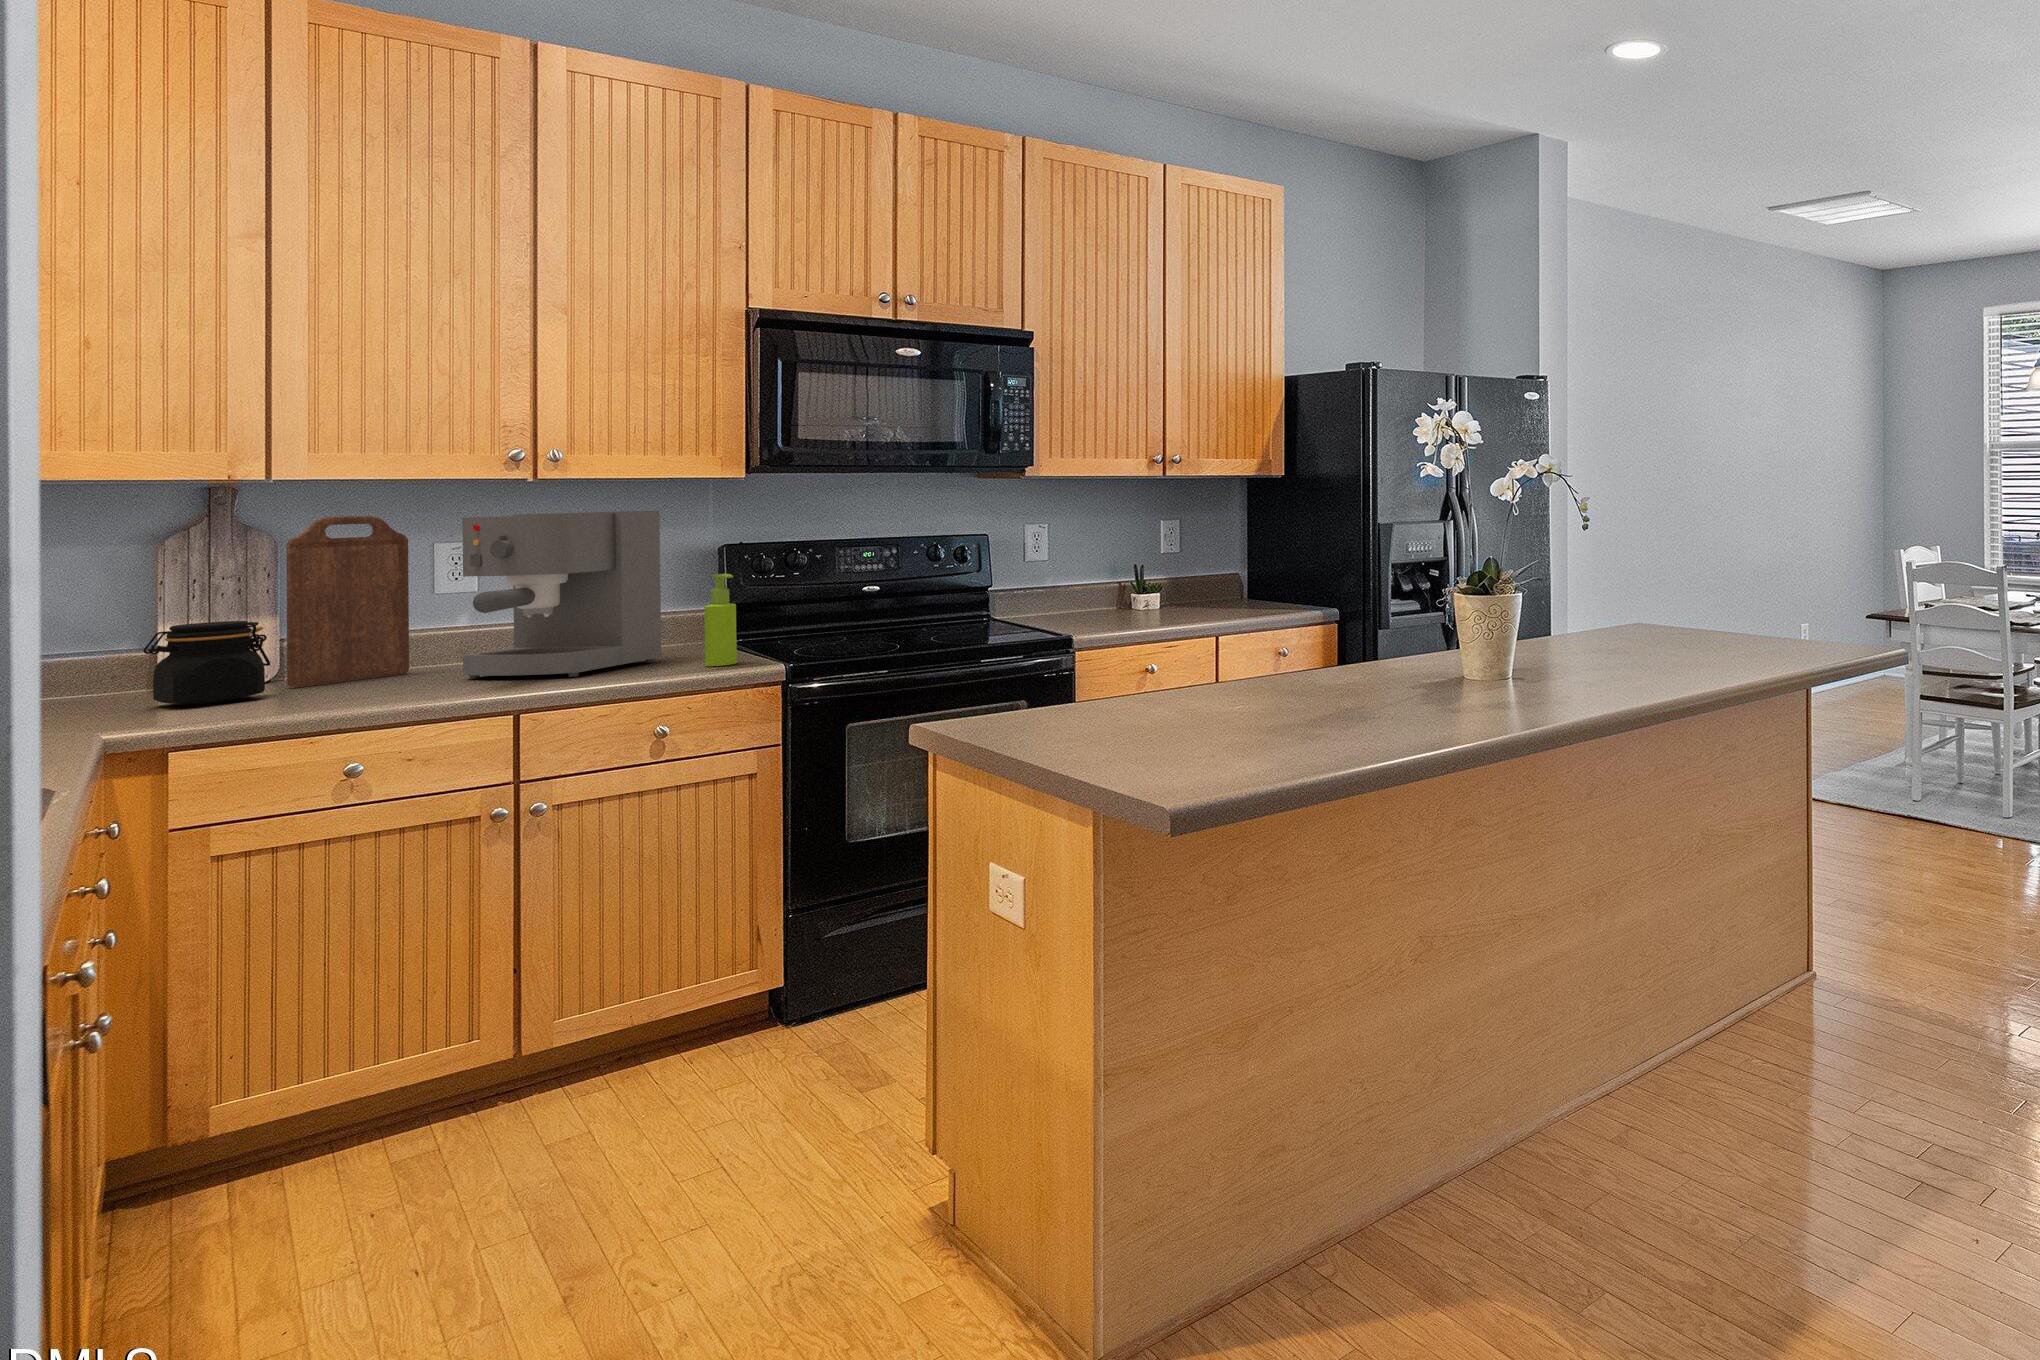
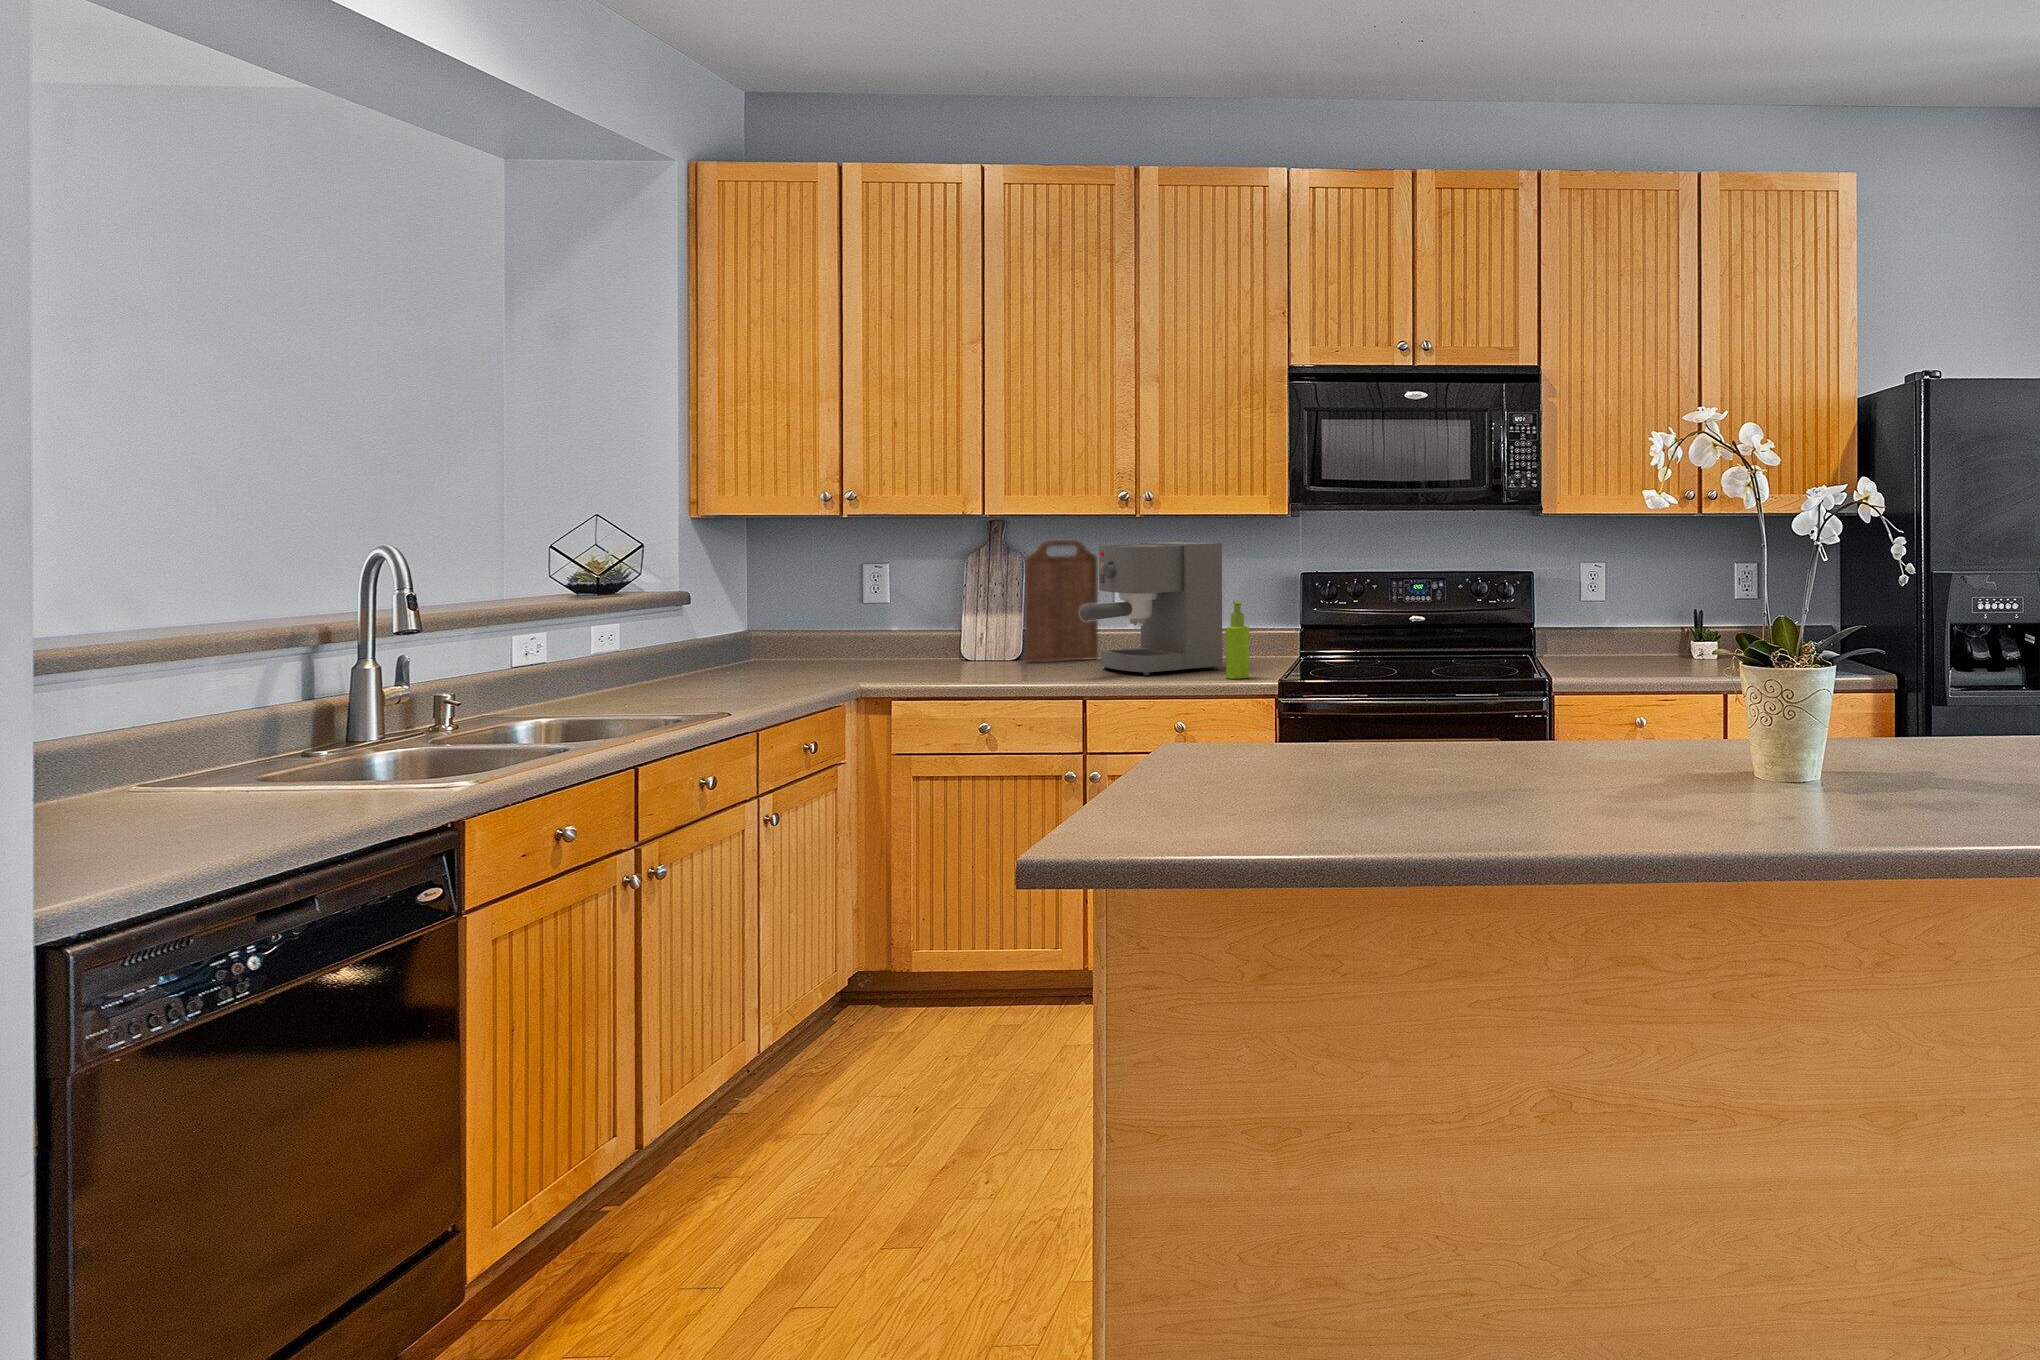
jar: present [143,621,270,705] -> none [942,612,1005,669]

